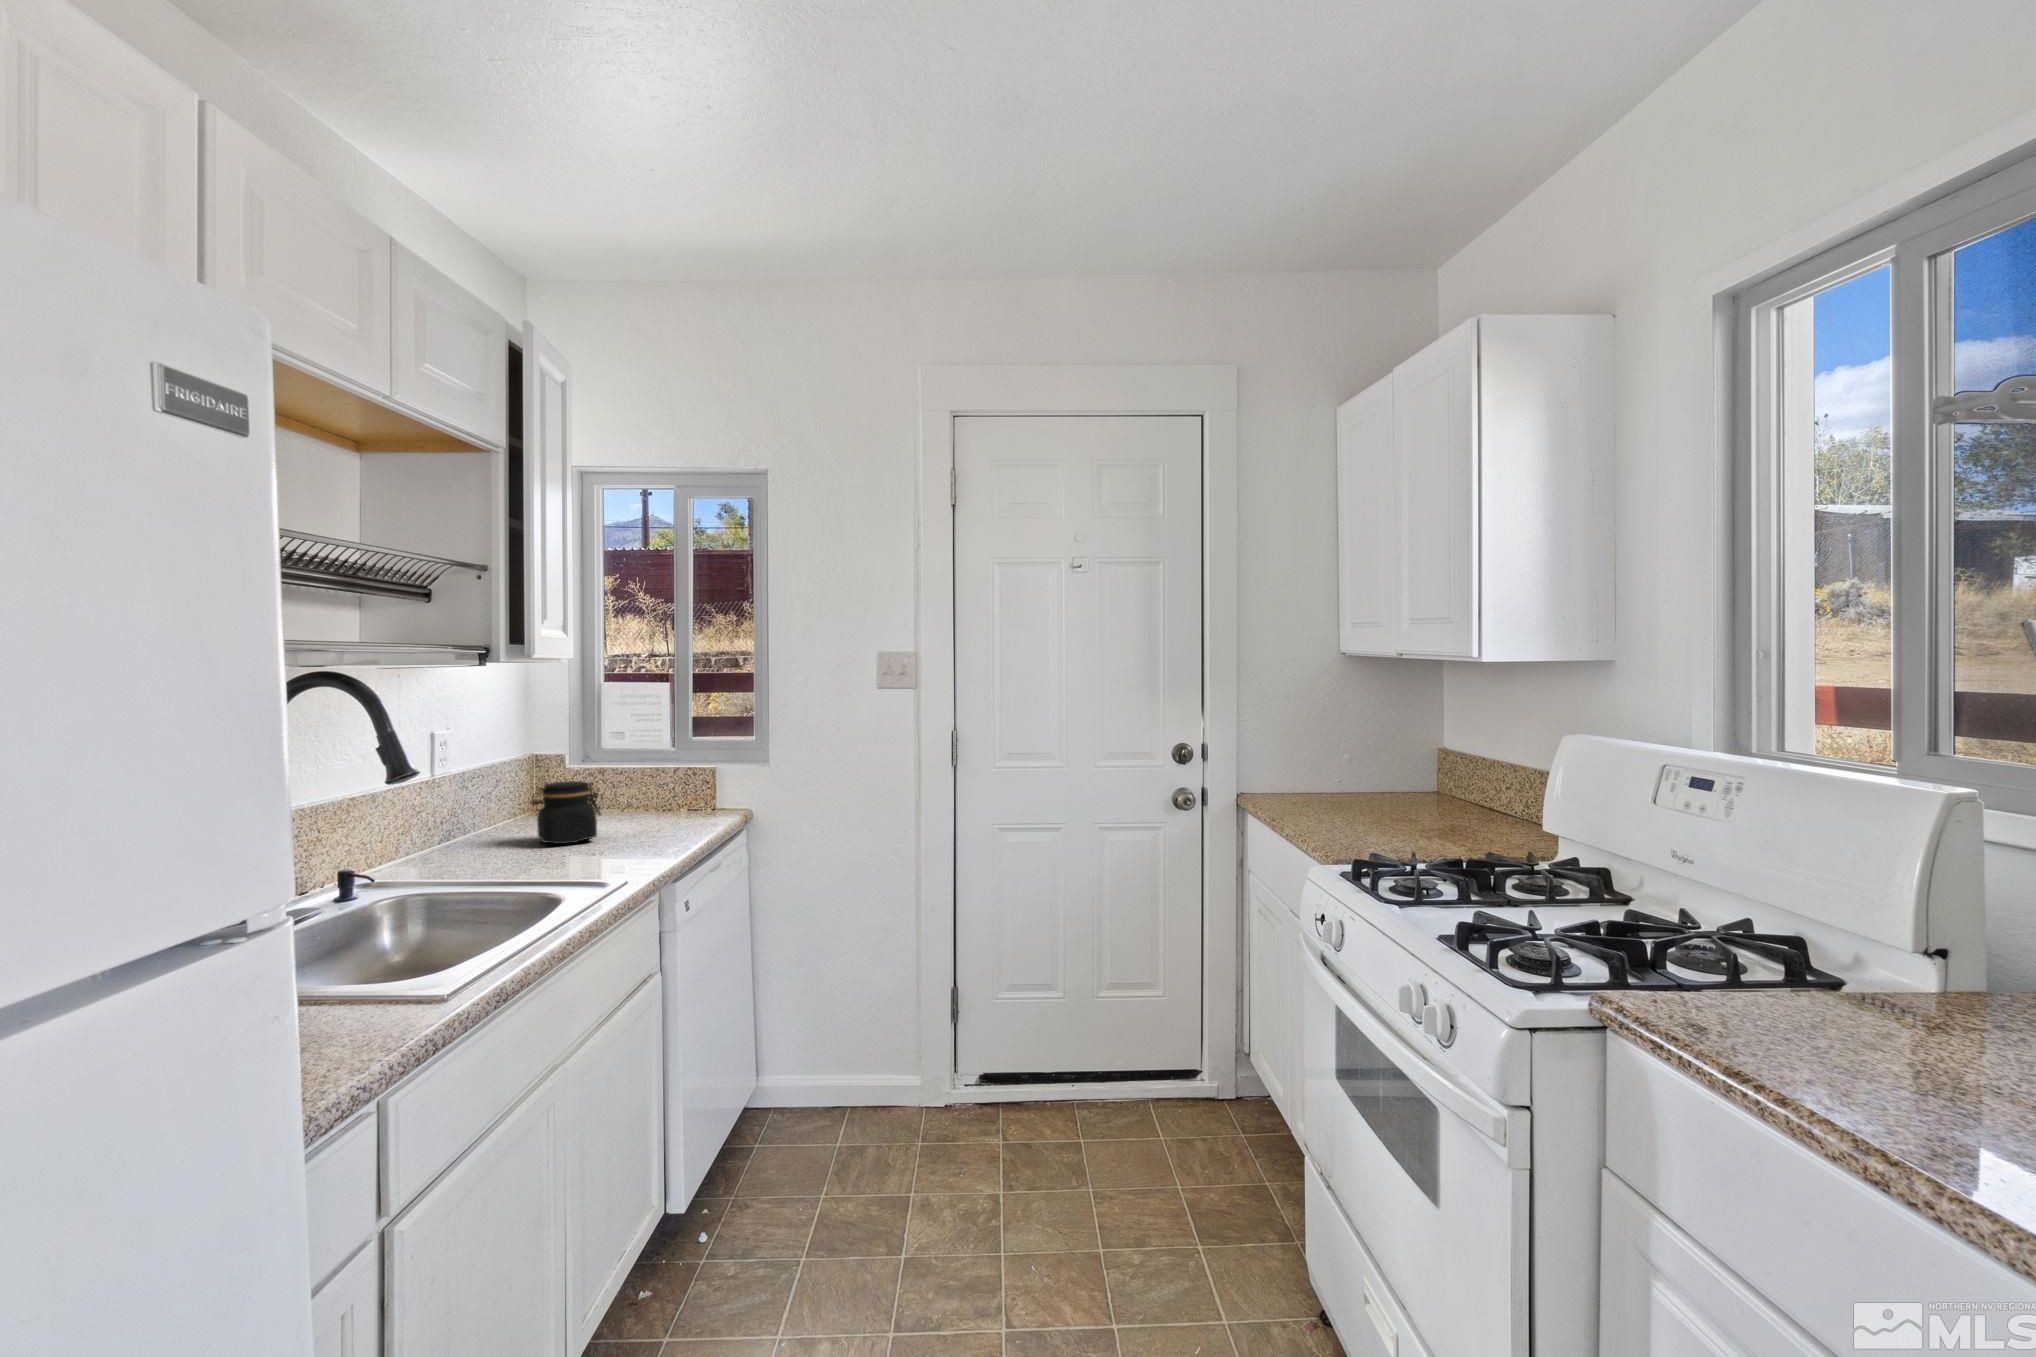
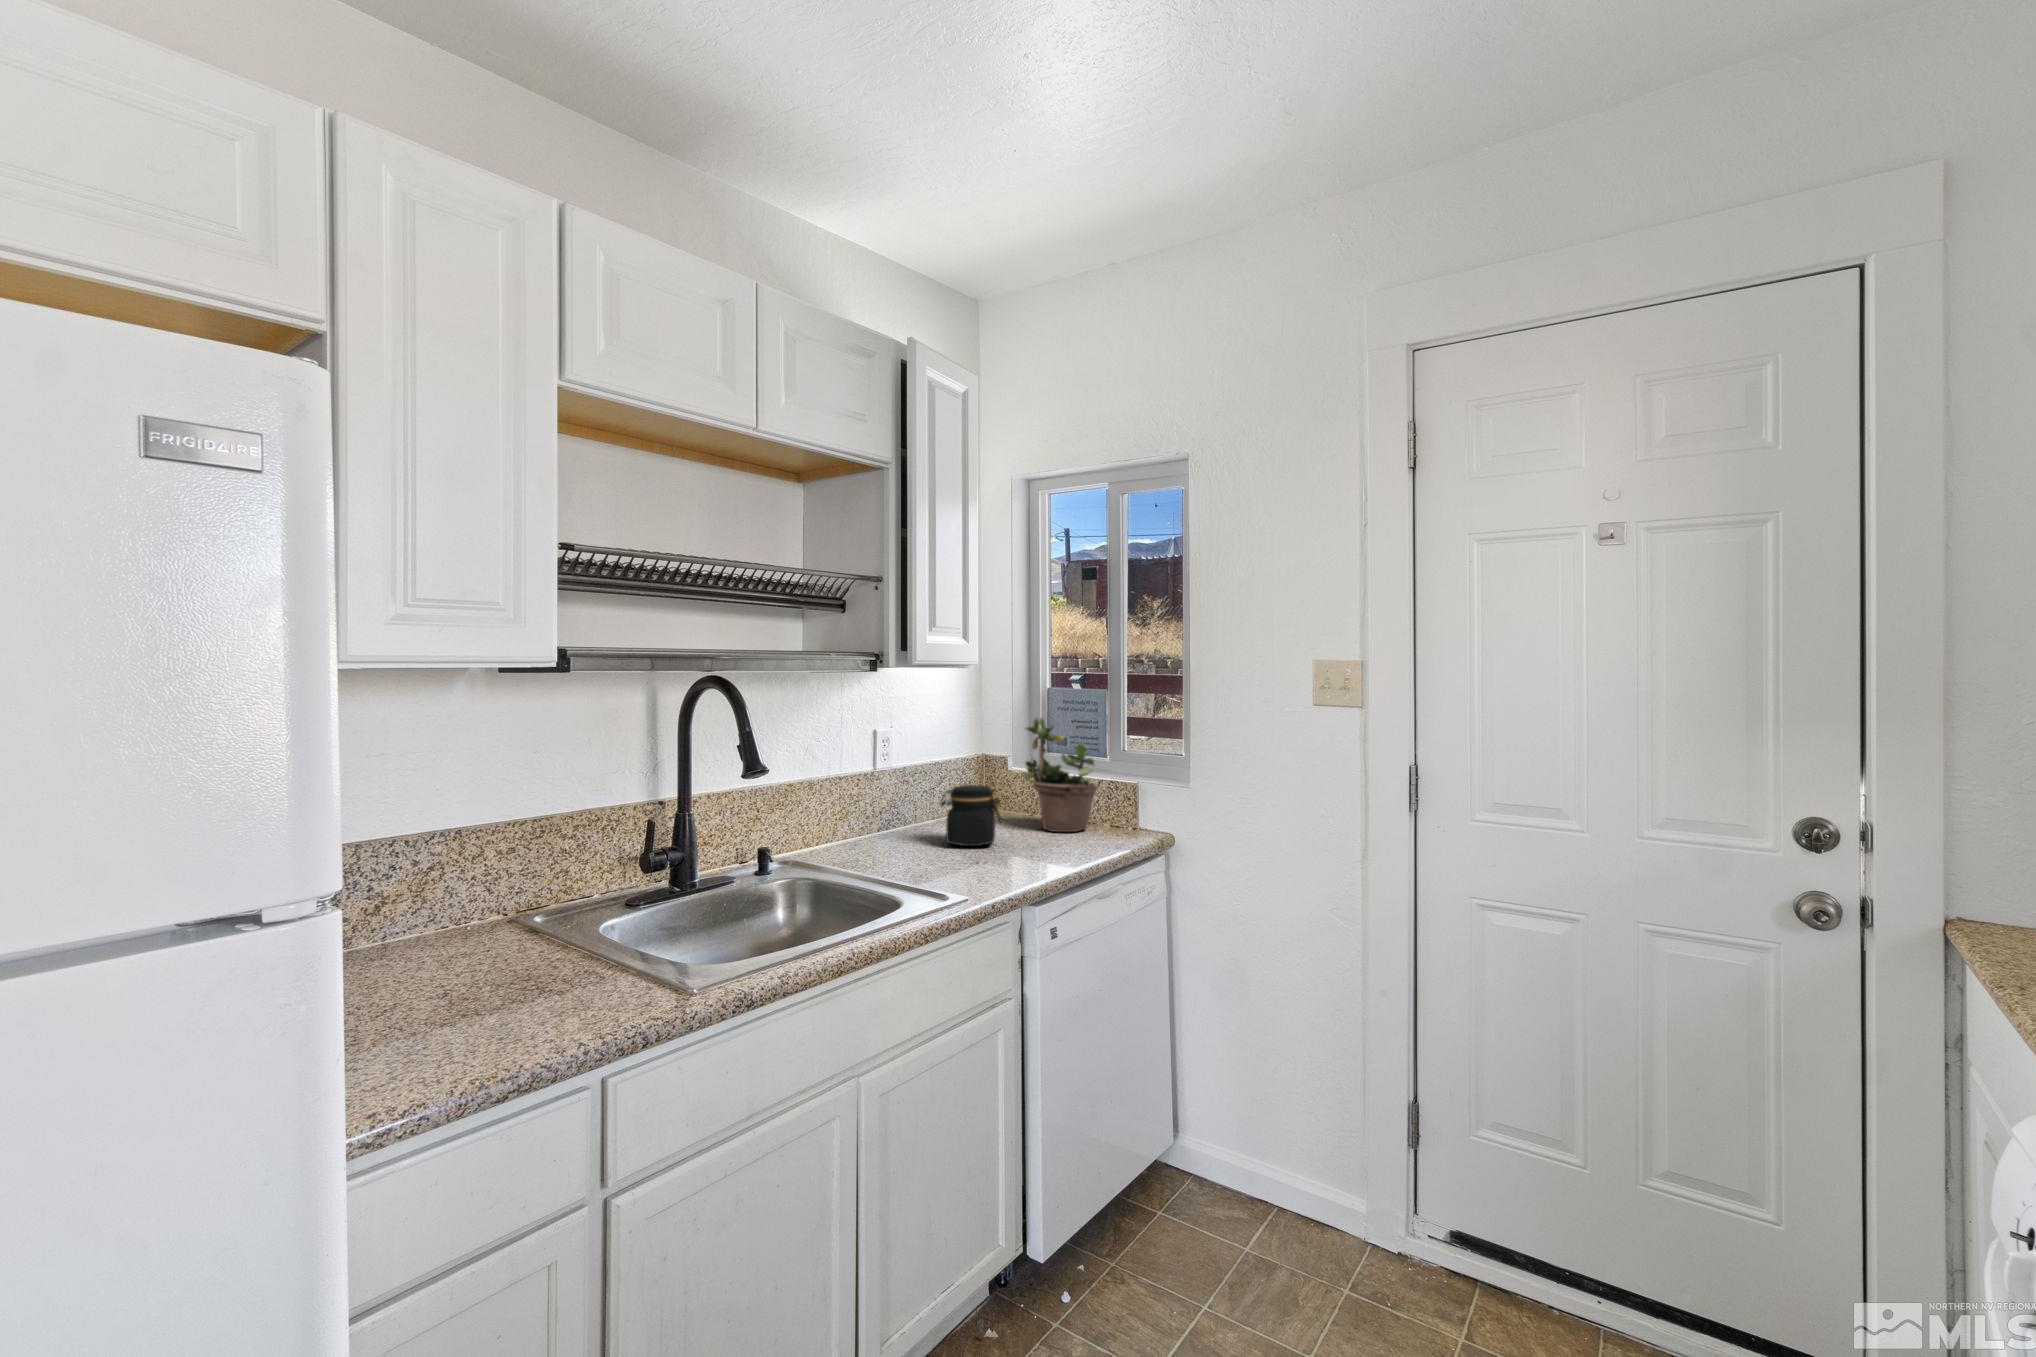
potted plant: none [597,700,682,822] -> present [1023,718,1098,832]

